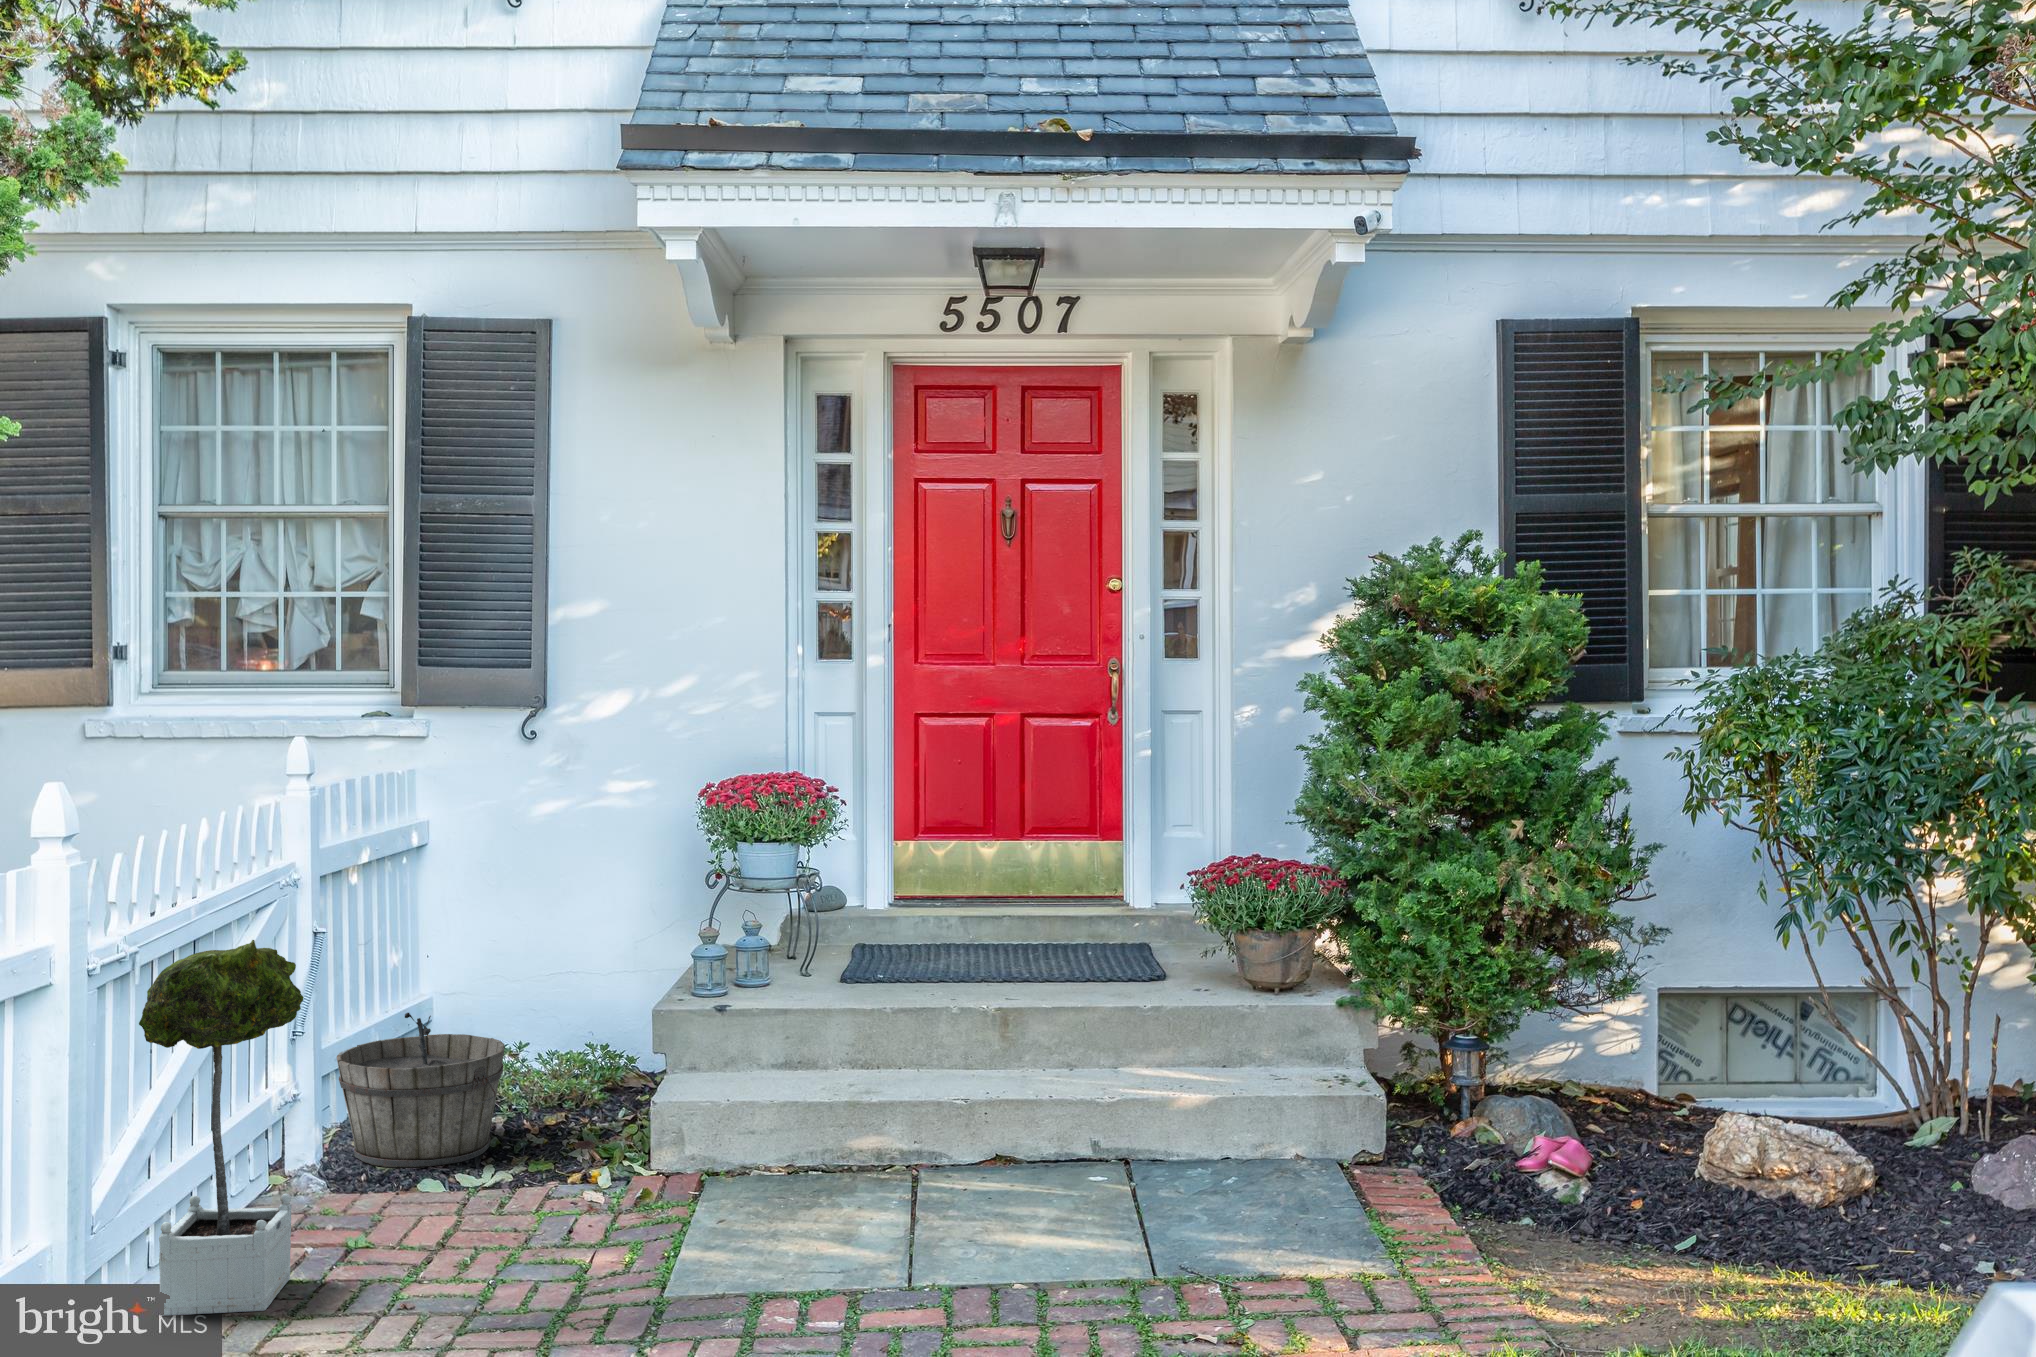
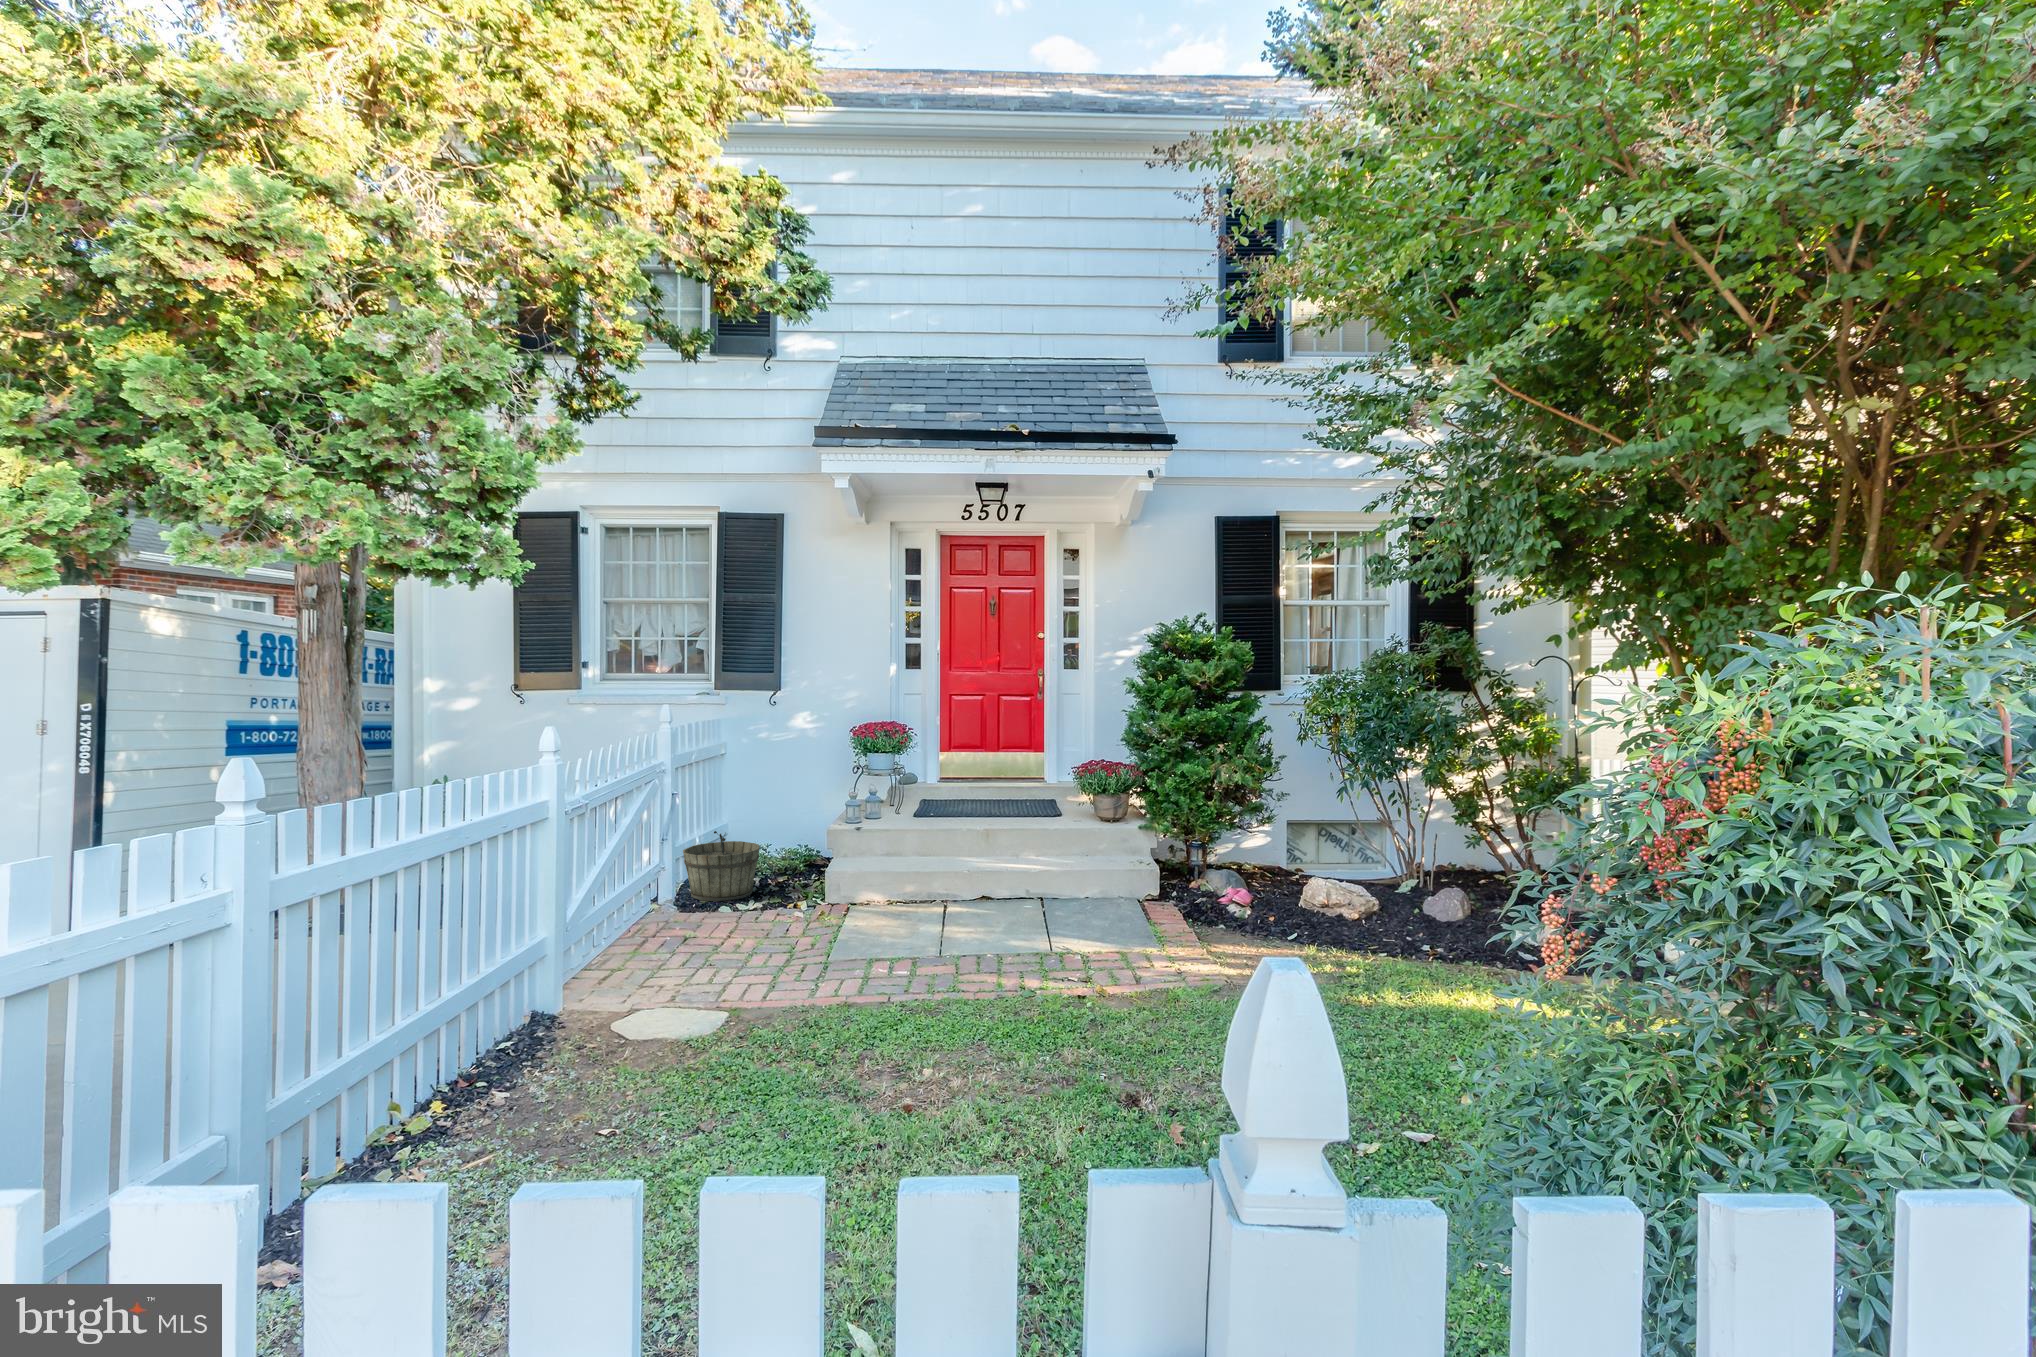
potted tree: present [139,940,304,1316] -> none [601,795,673,962]

